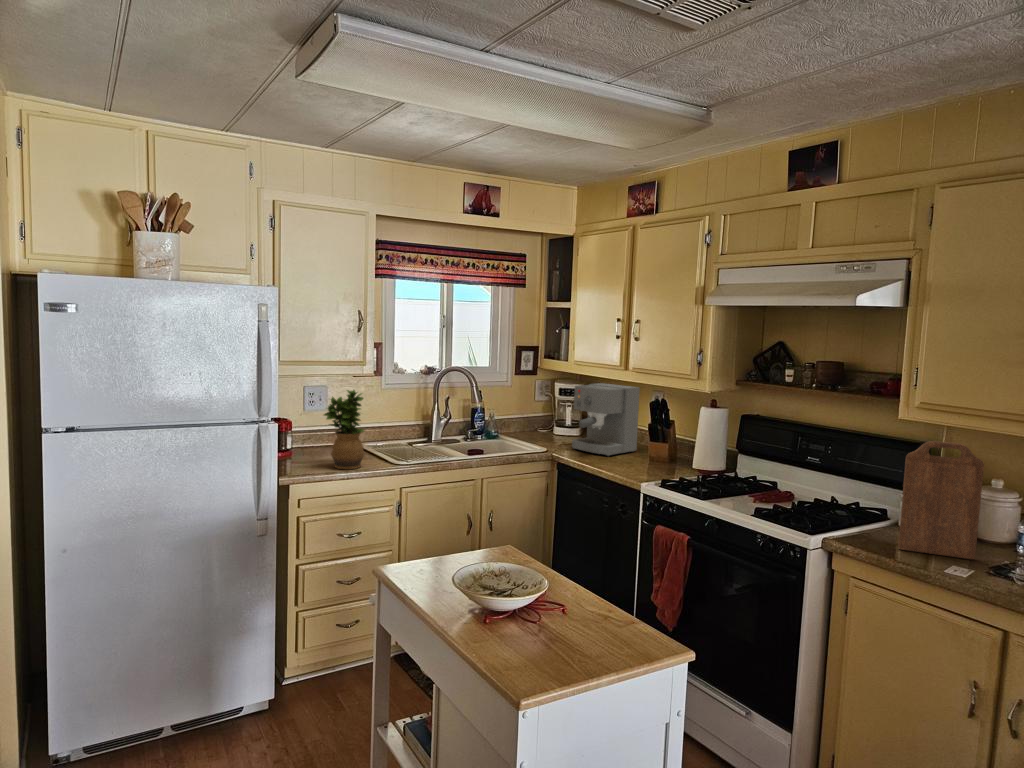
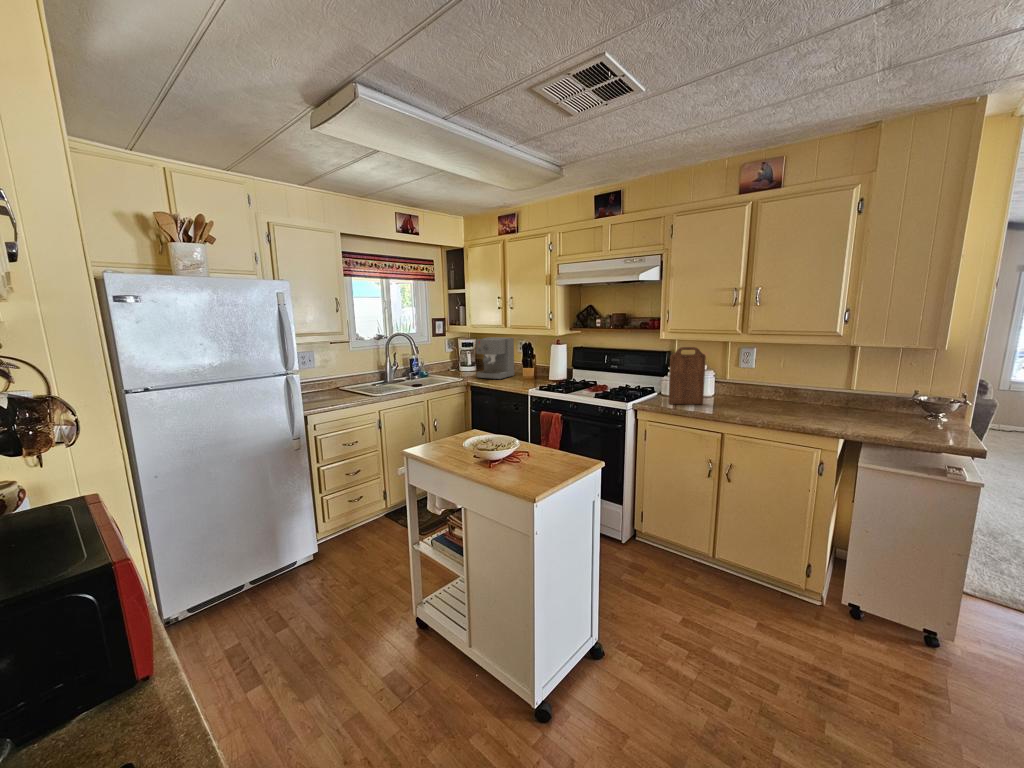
potted plant: present [324,390,364,469] -> none [323,349,354,401]

